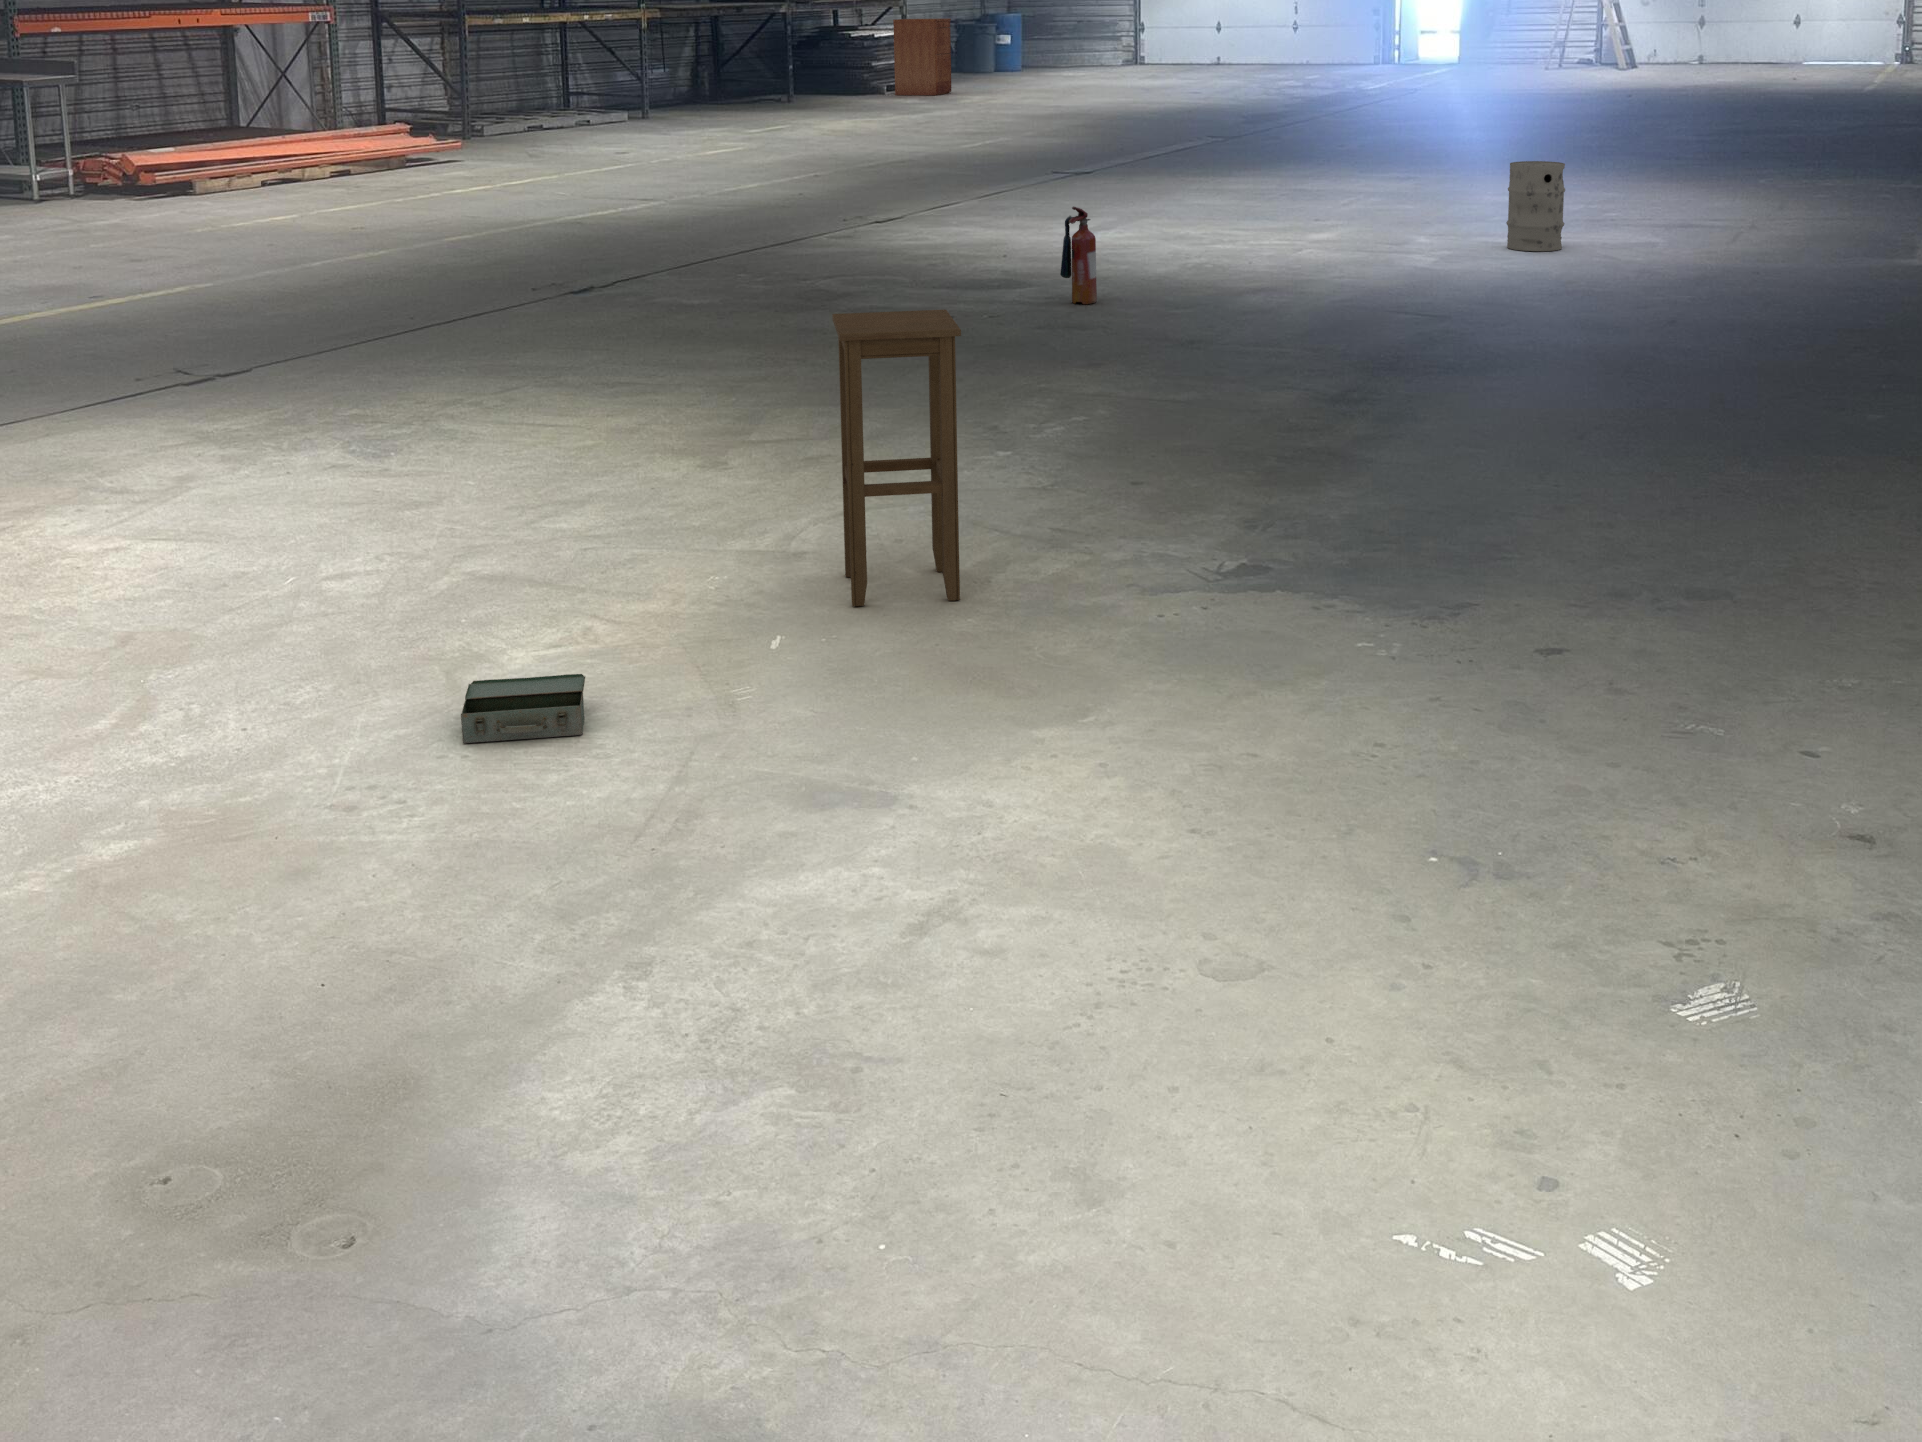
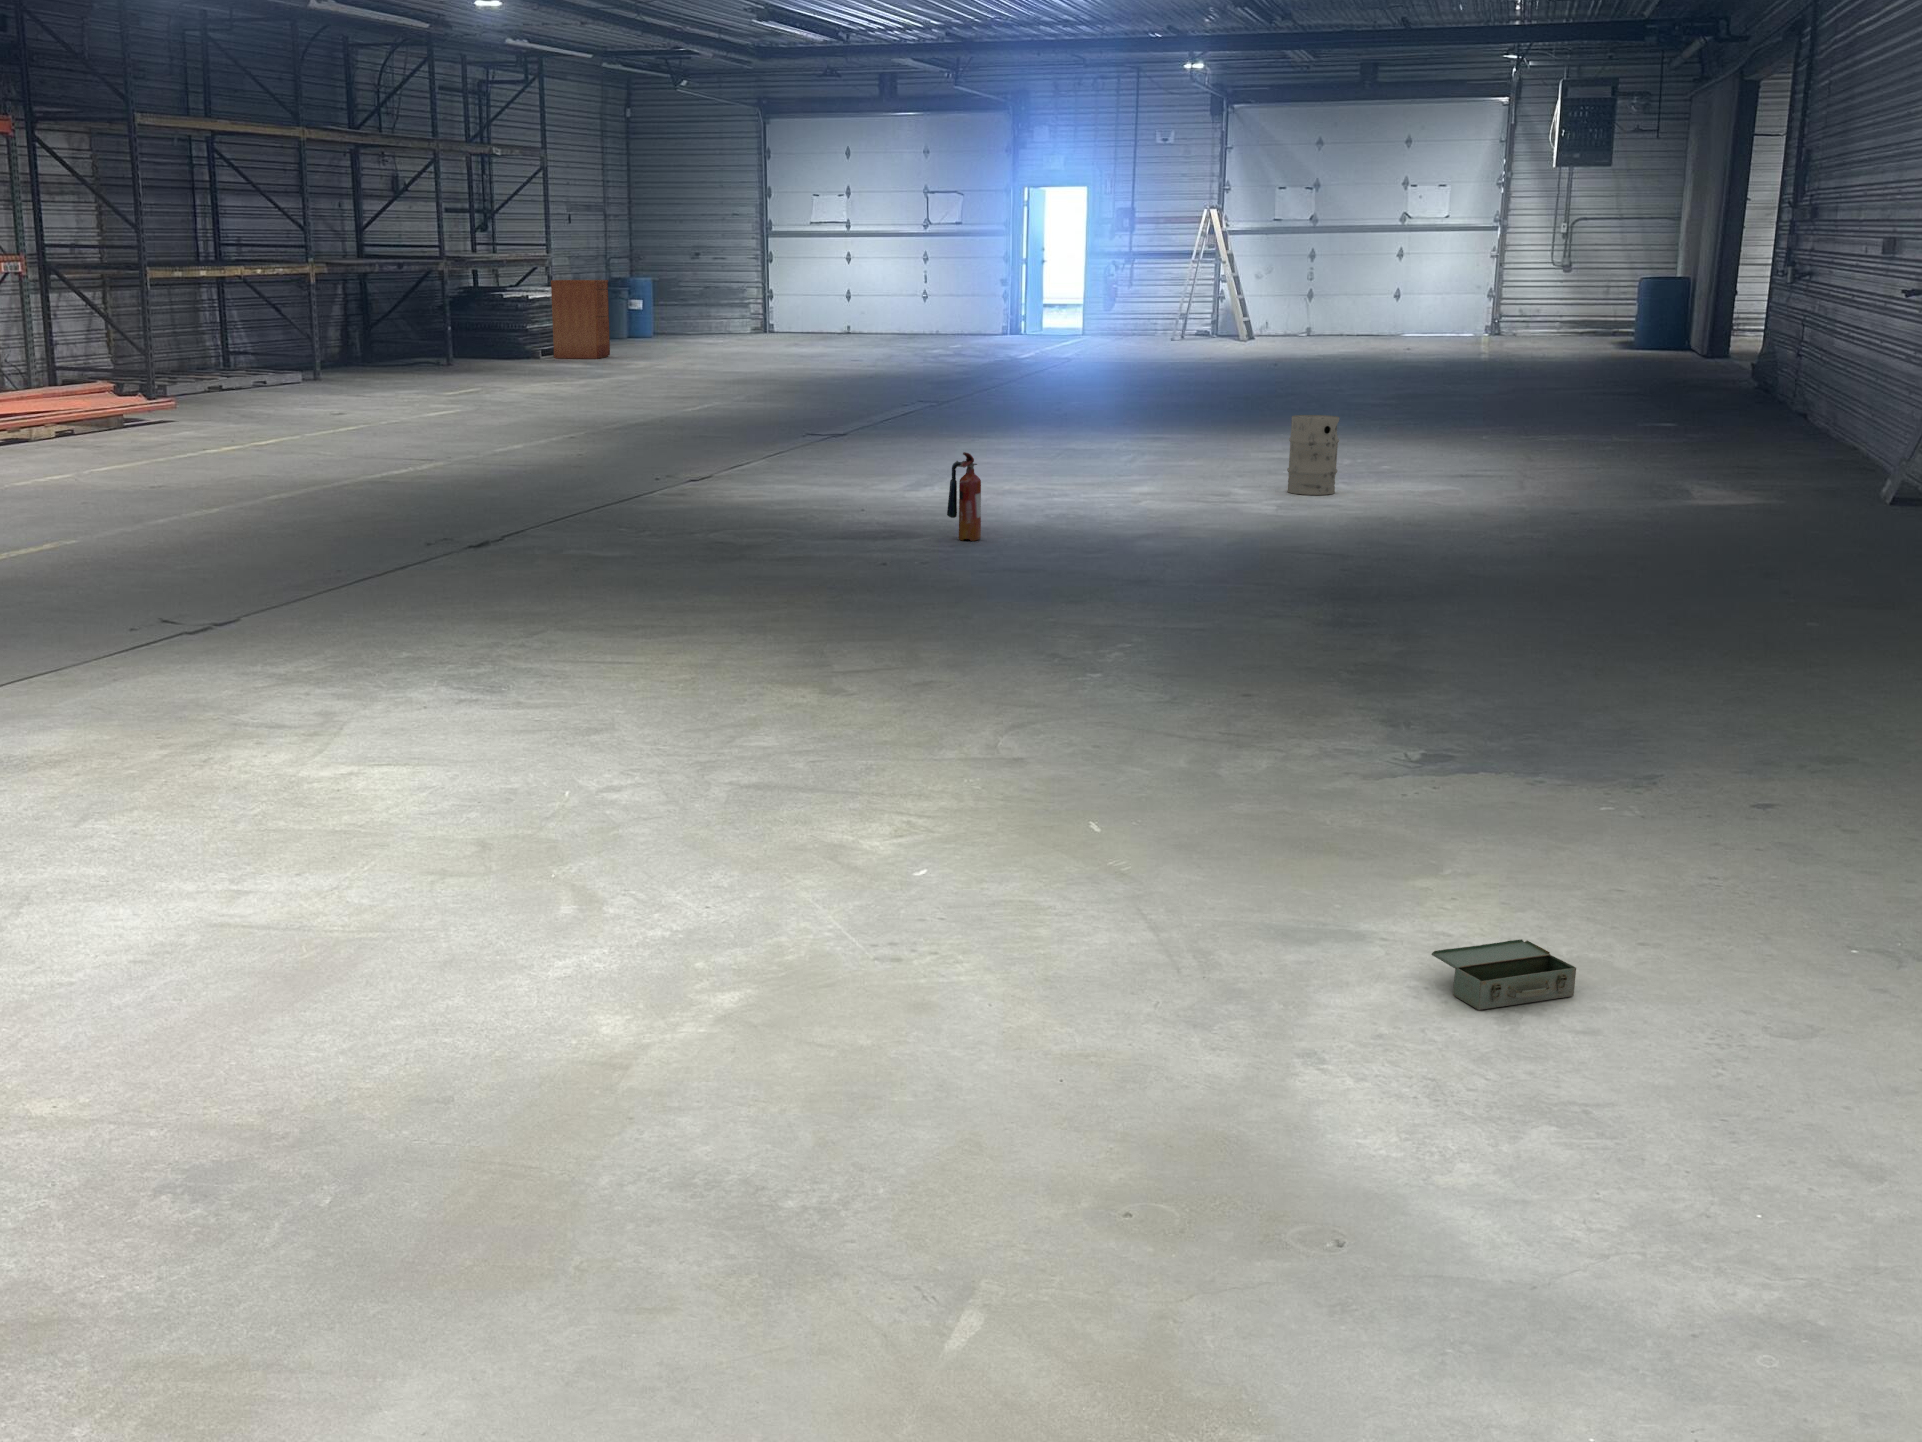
stool: present [832,310,961,606] -> none [1014,517,1141,754]
toolbox: present [461,674,585,743] -> present [1432,939,1576,1010]

